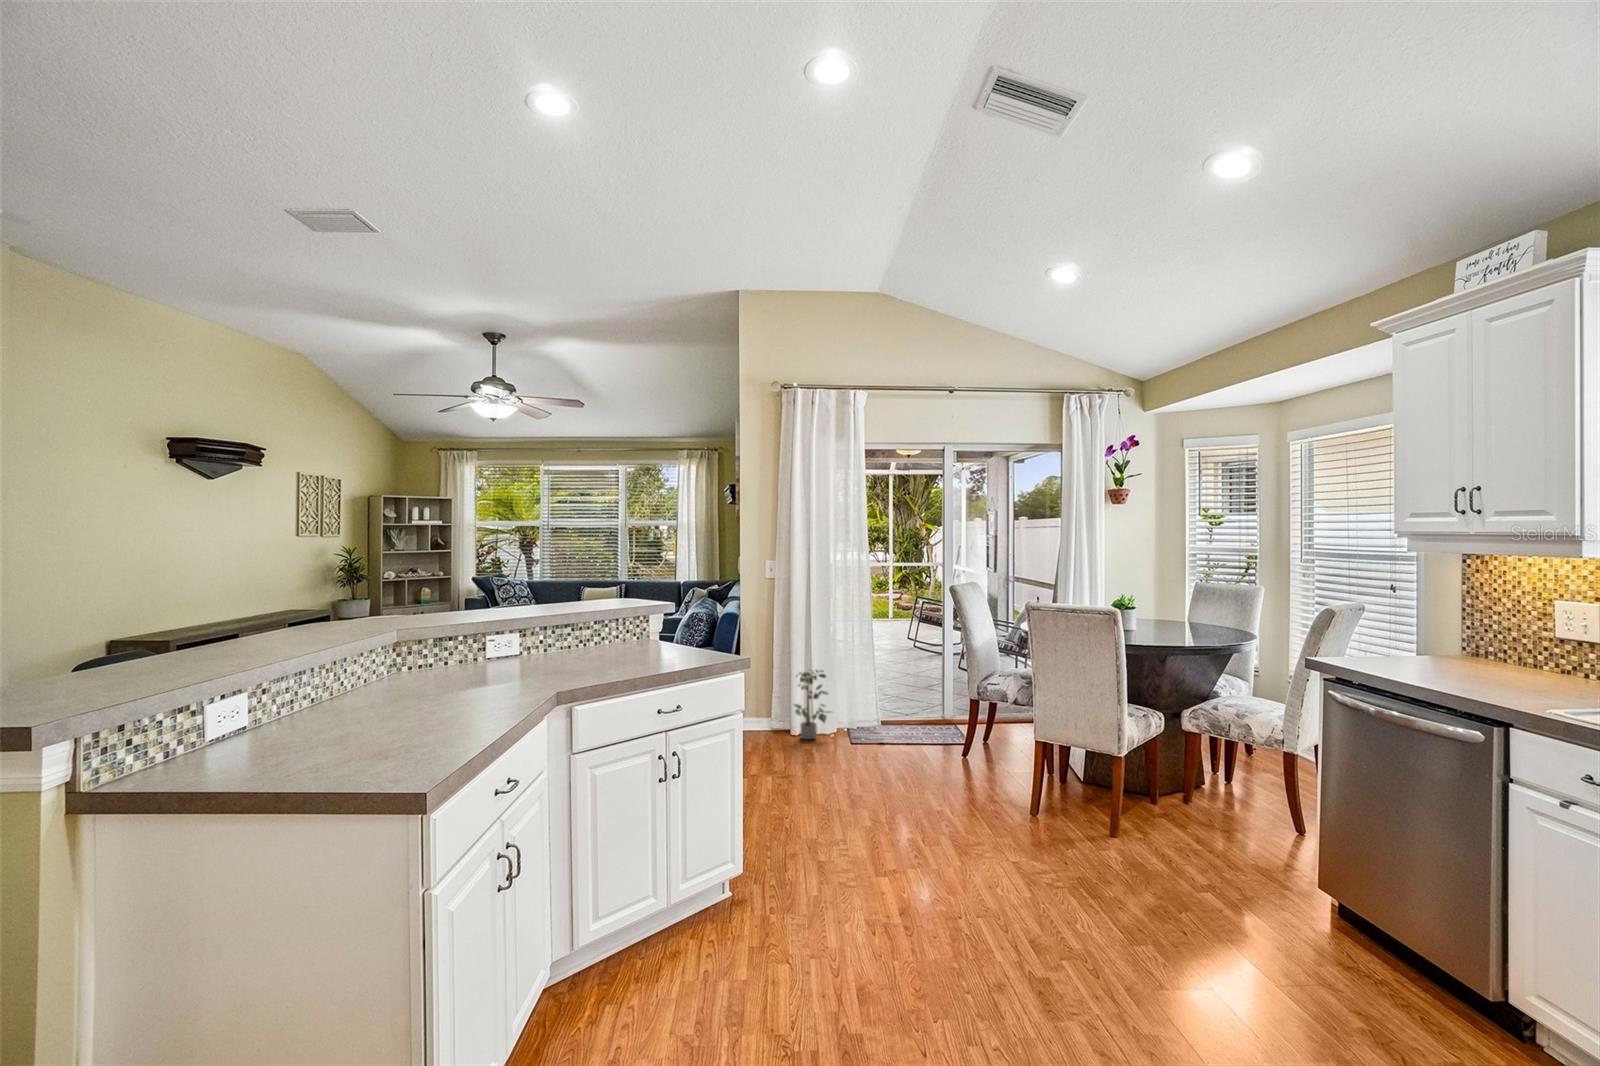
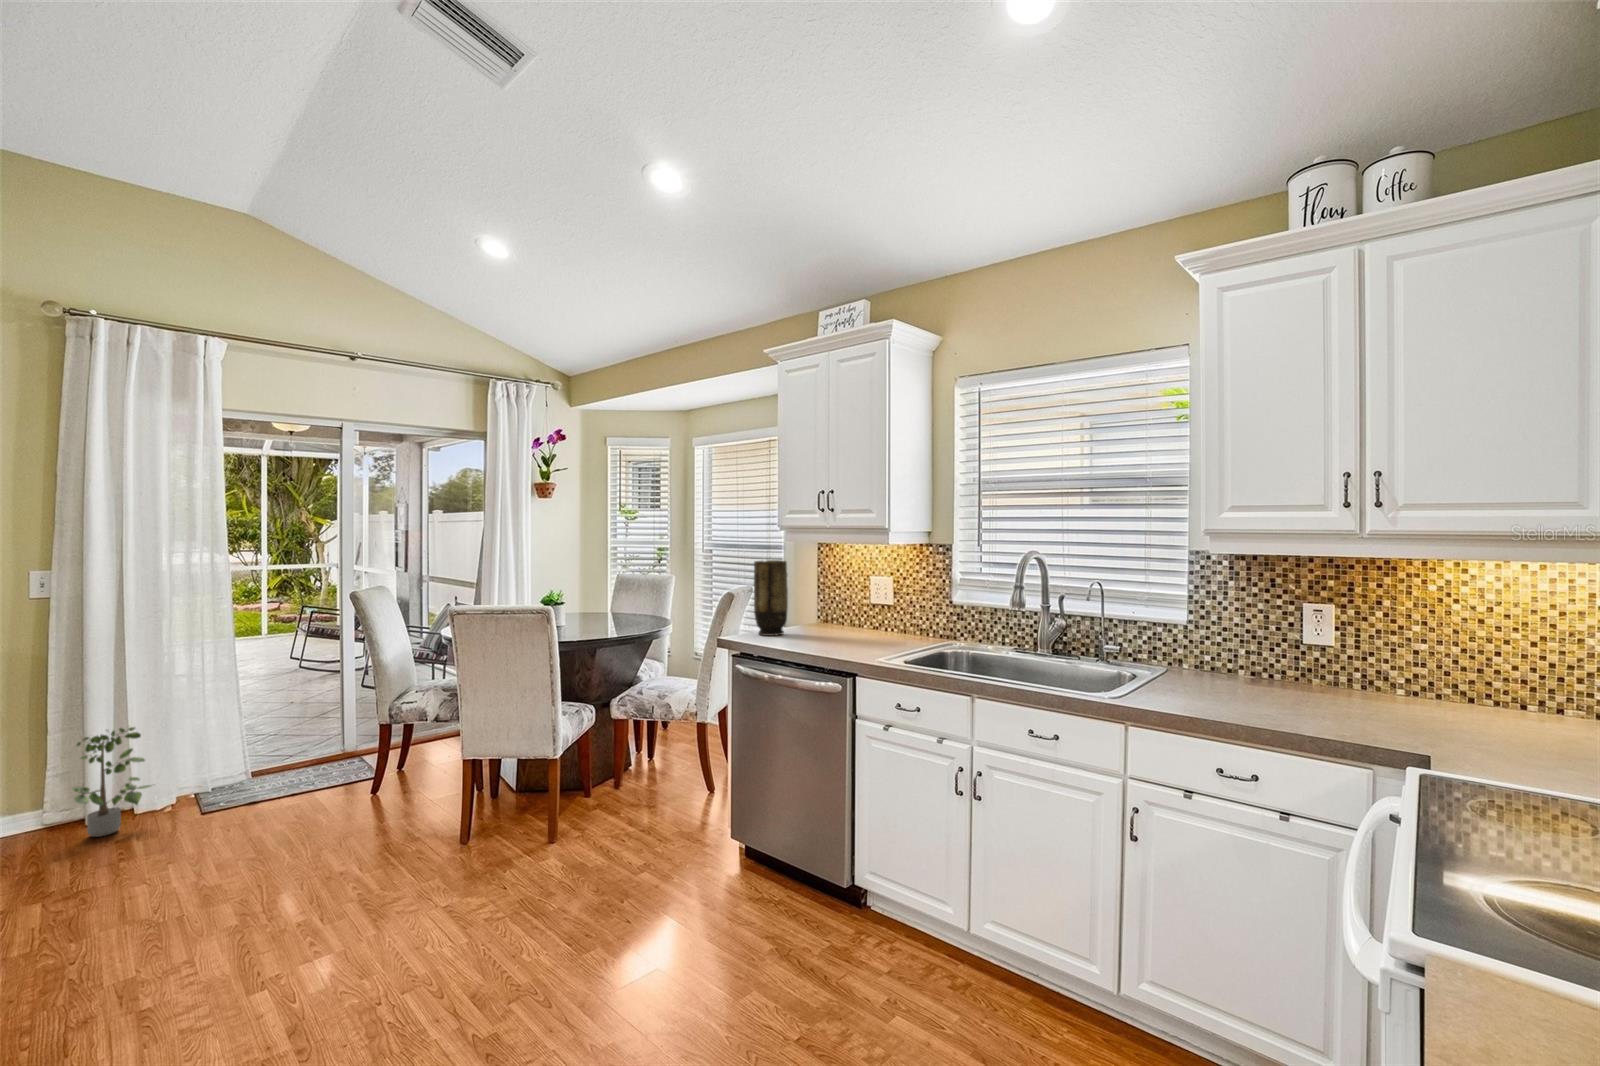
vase: none [1355,574,1408,665] -> present [754,560,788,636]

